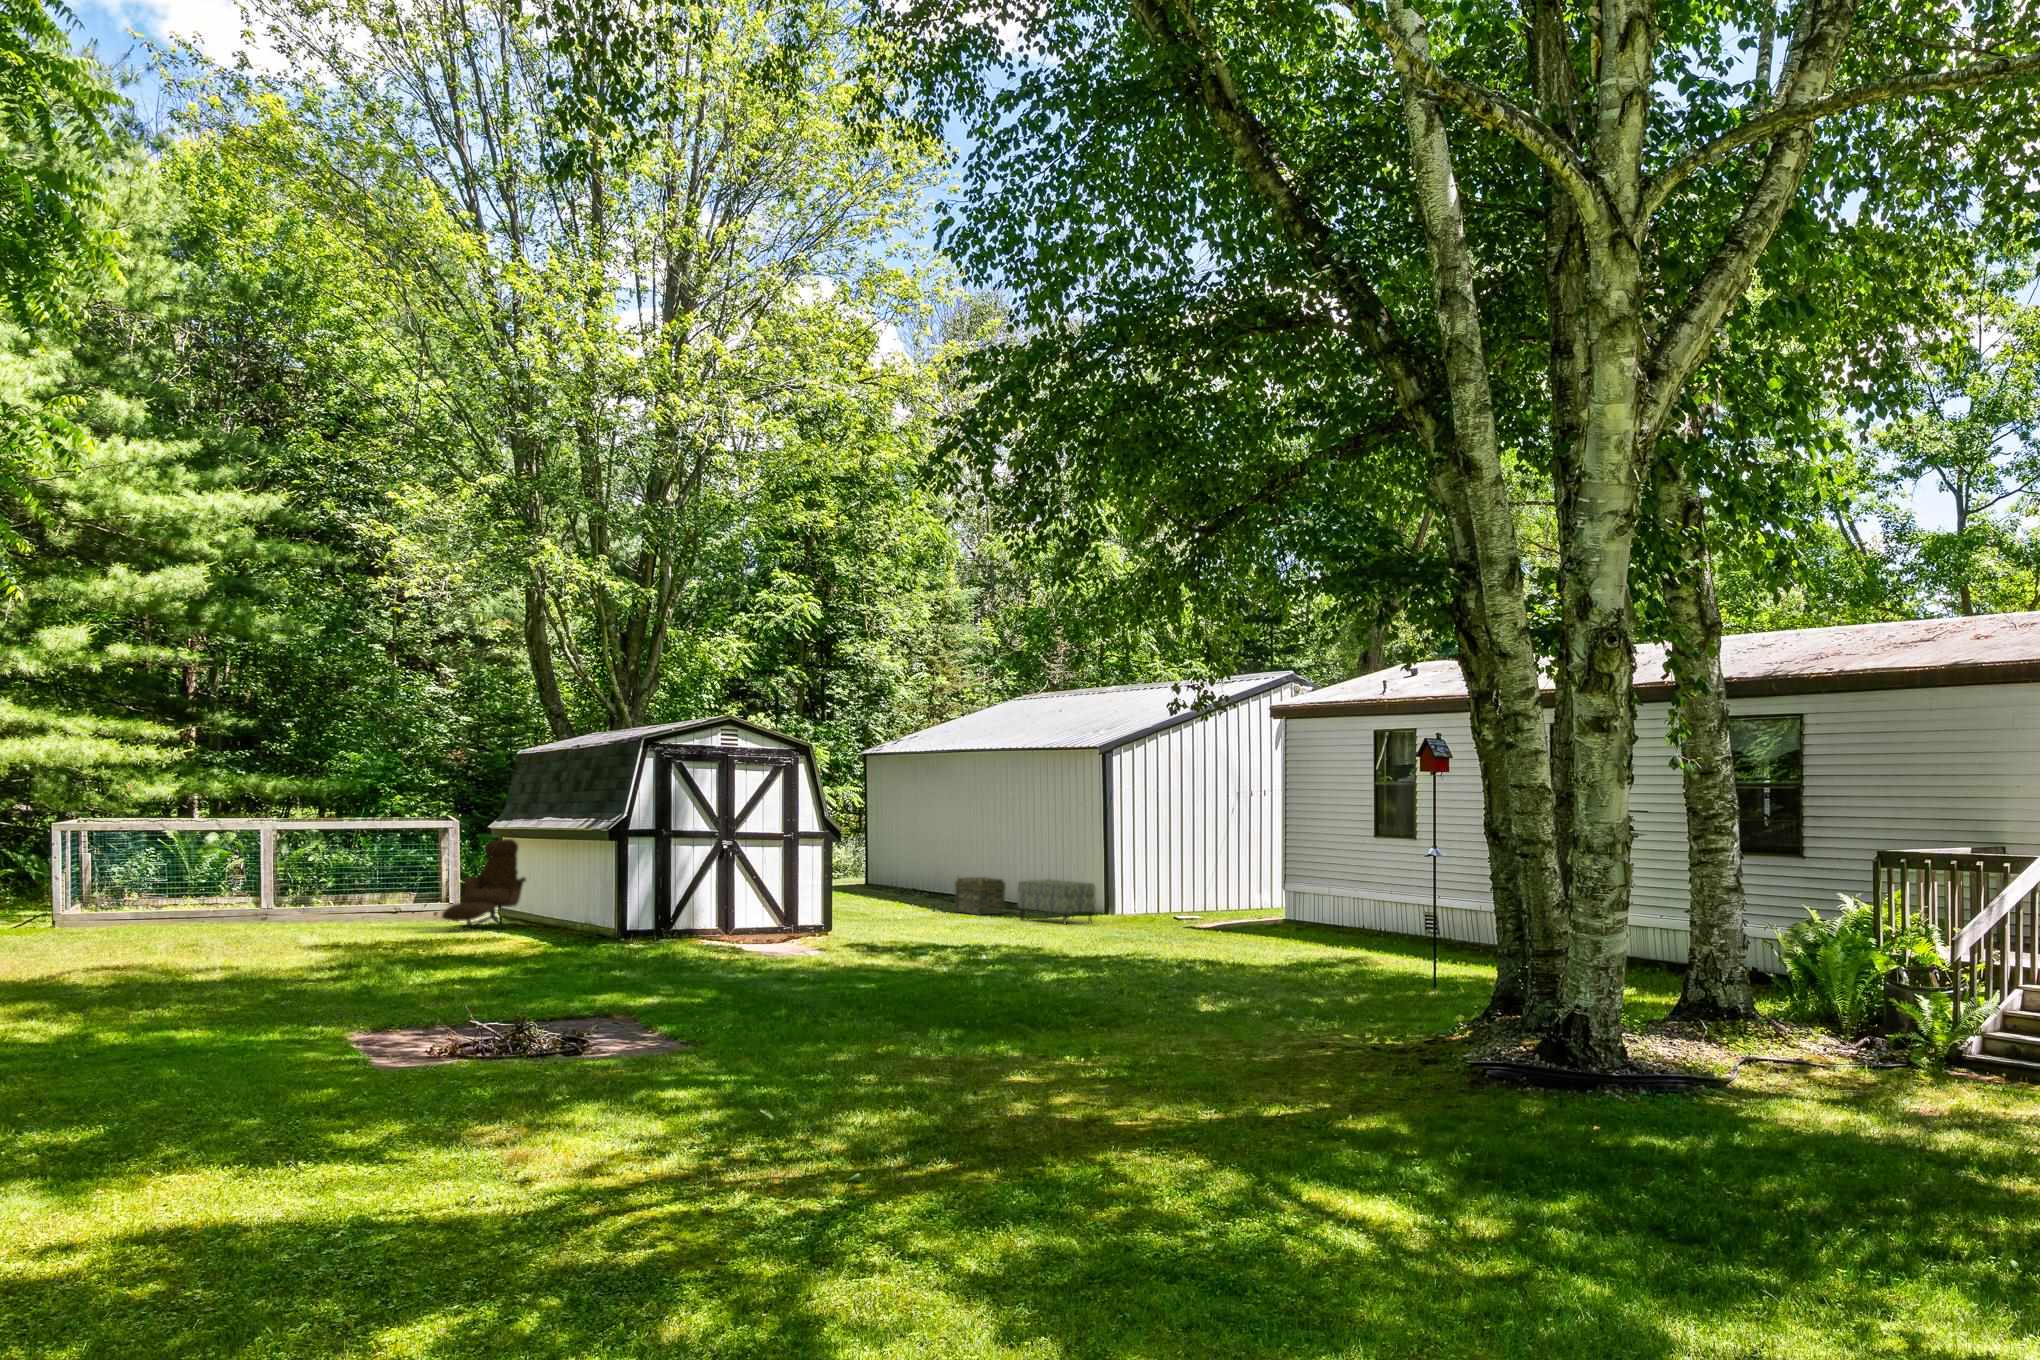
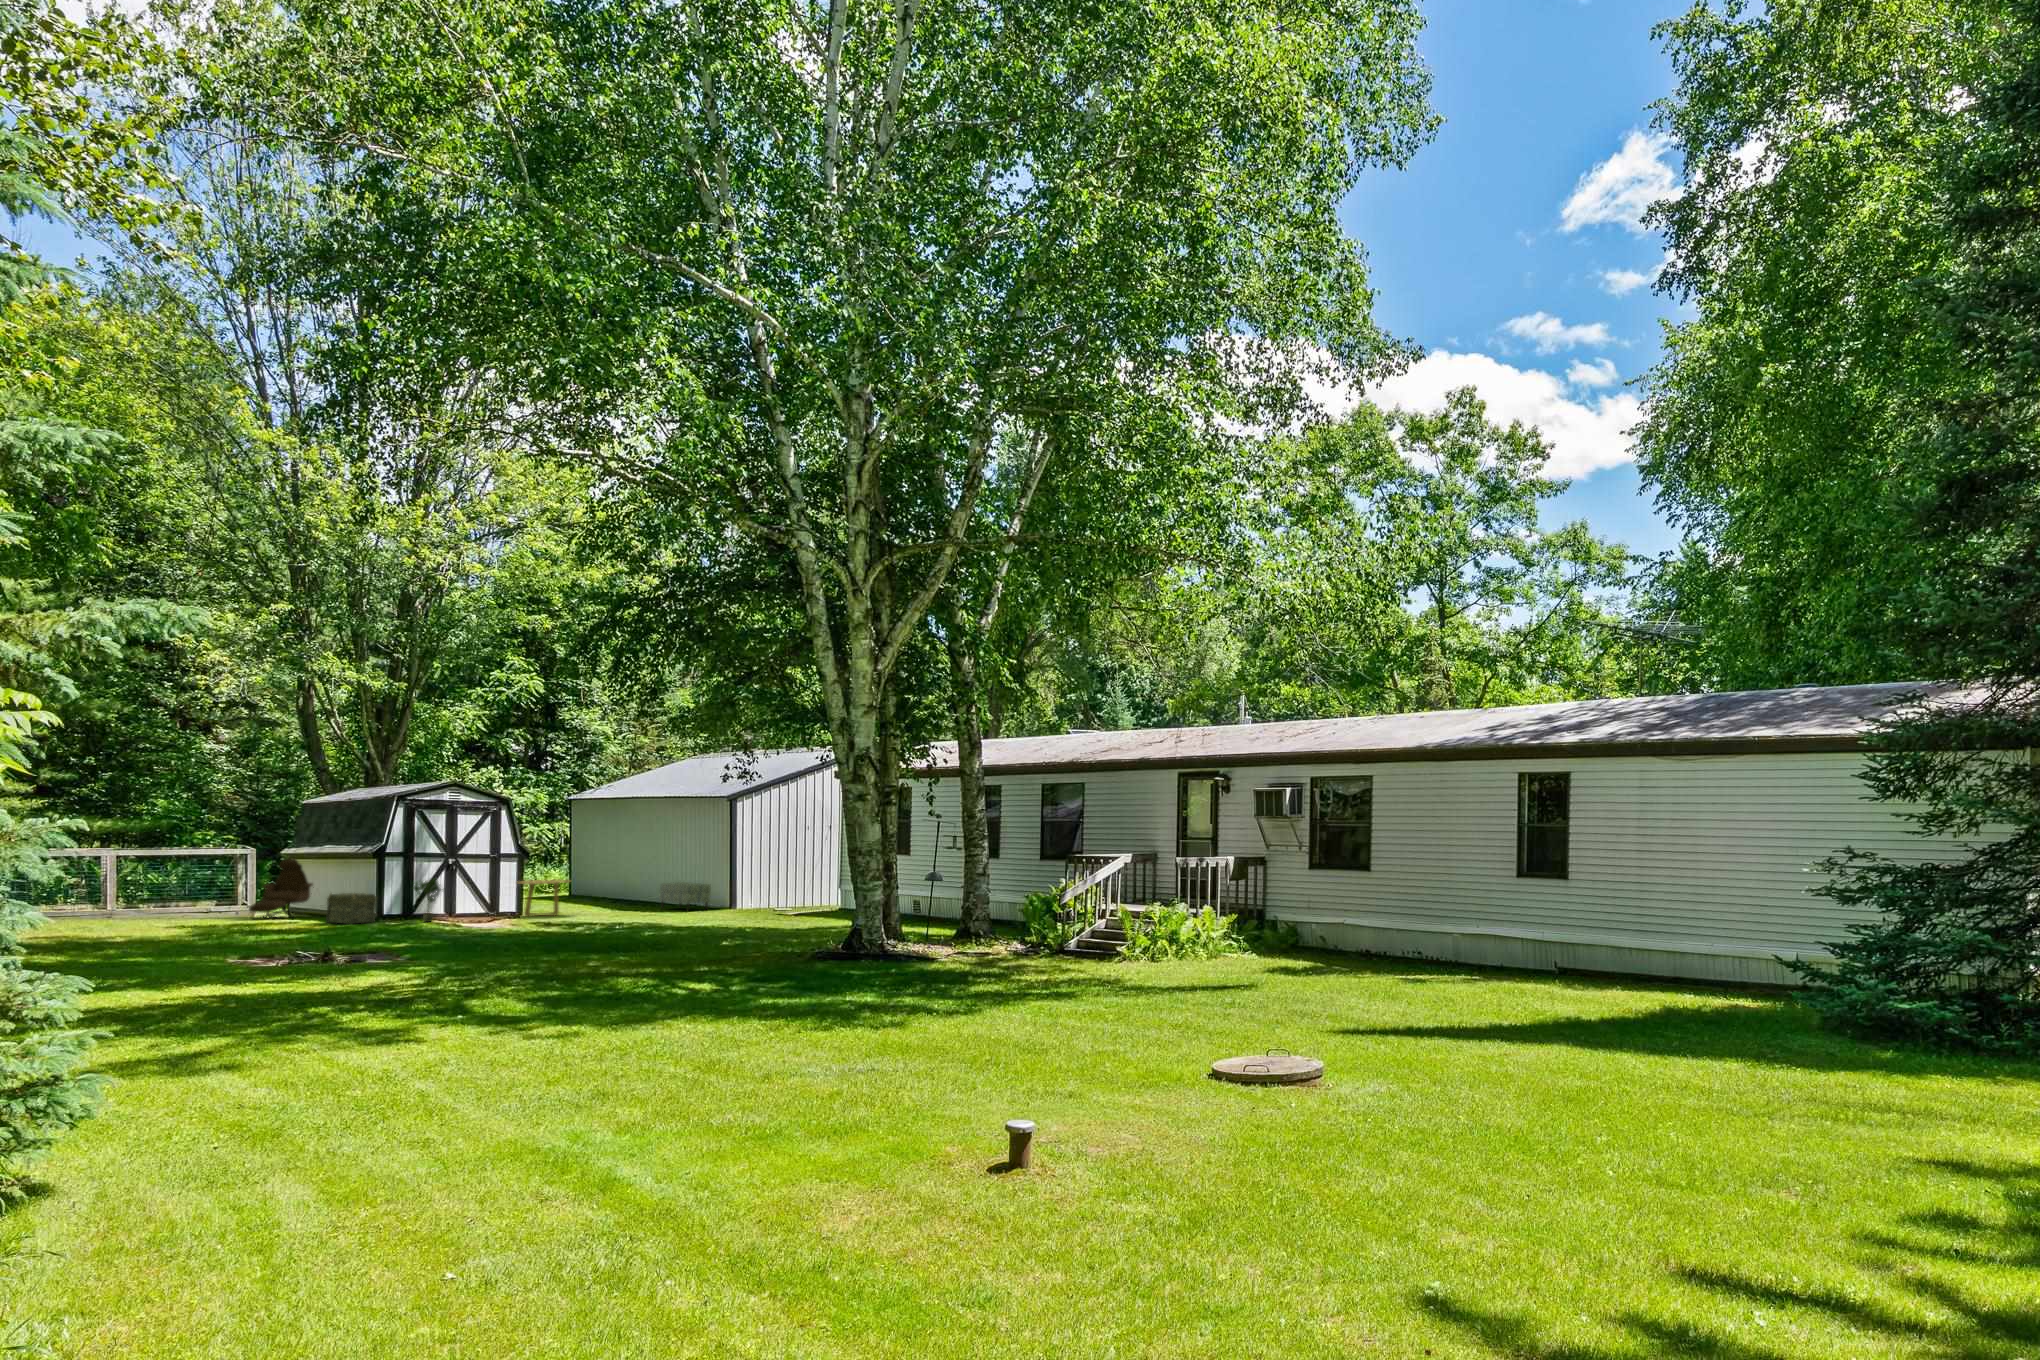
potted plant: none [669,871,719,941] -> present [414,879,443,922]
round table: none [818,874,899,933] -> present [518,880,570,917]
basket: present [955,877,1005,915] -> present [326,893,377,924]

